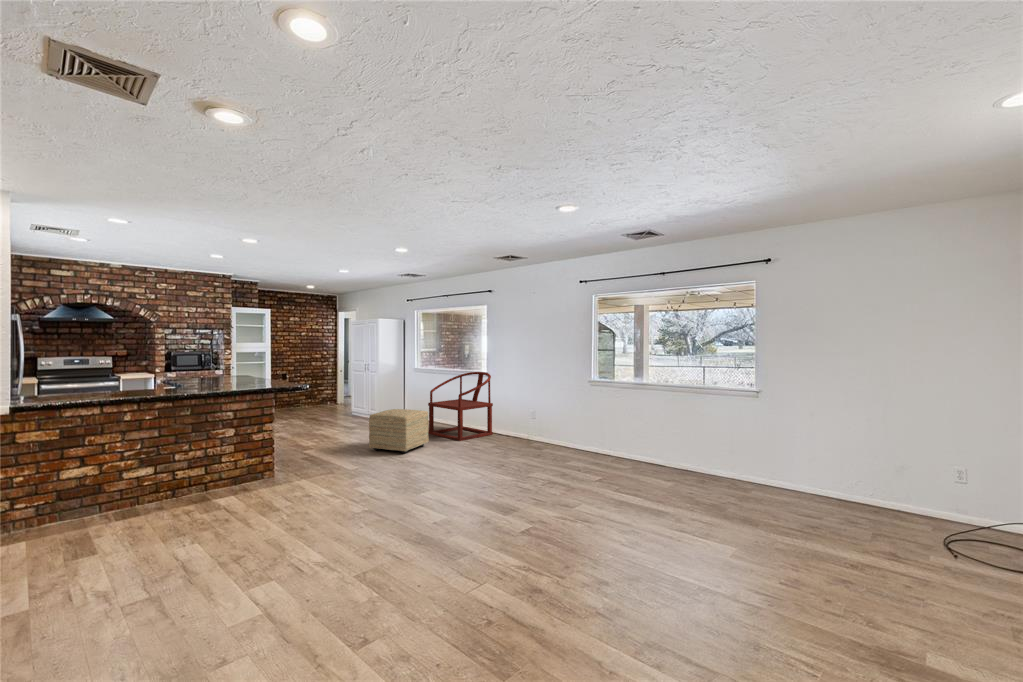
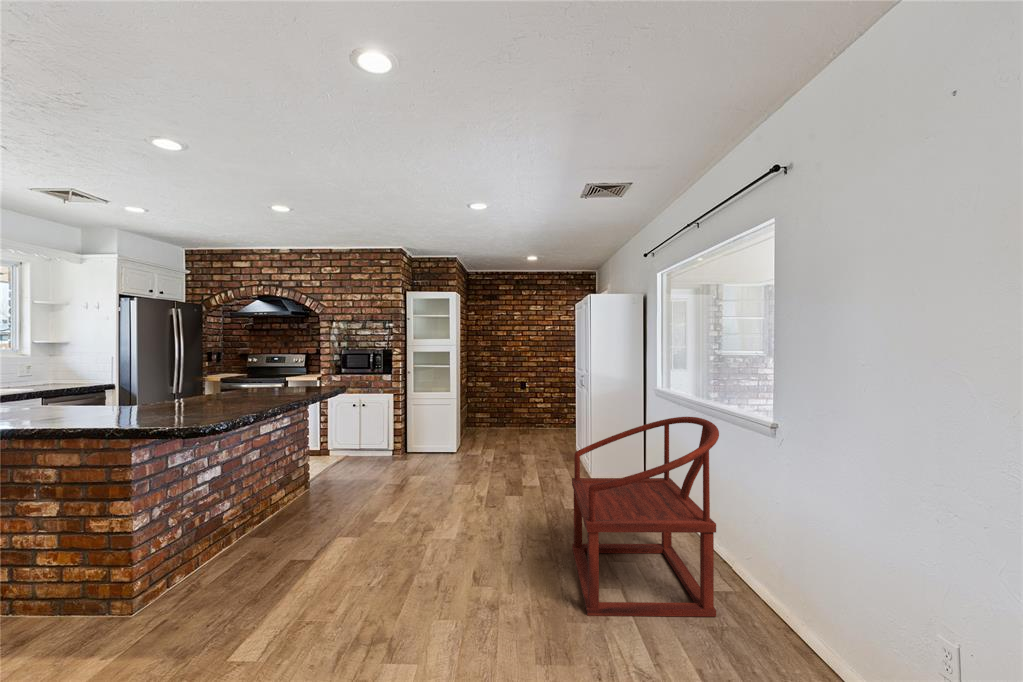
ottoman: present [369,409,428,453] -> none [373,488,491,623]

